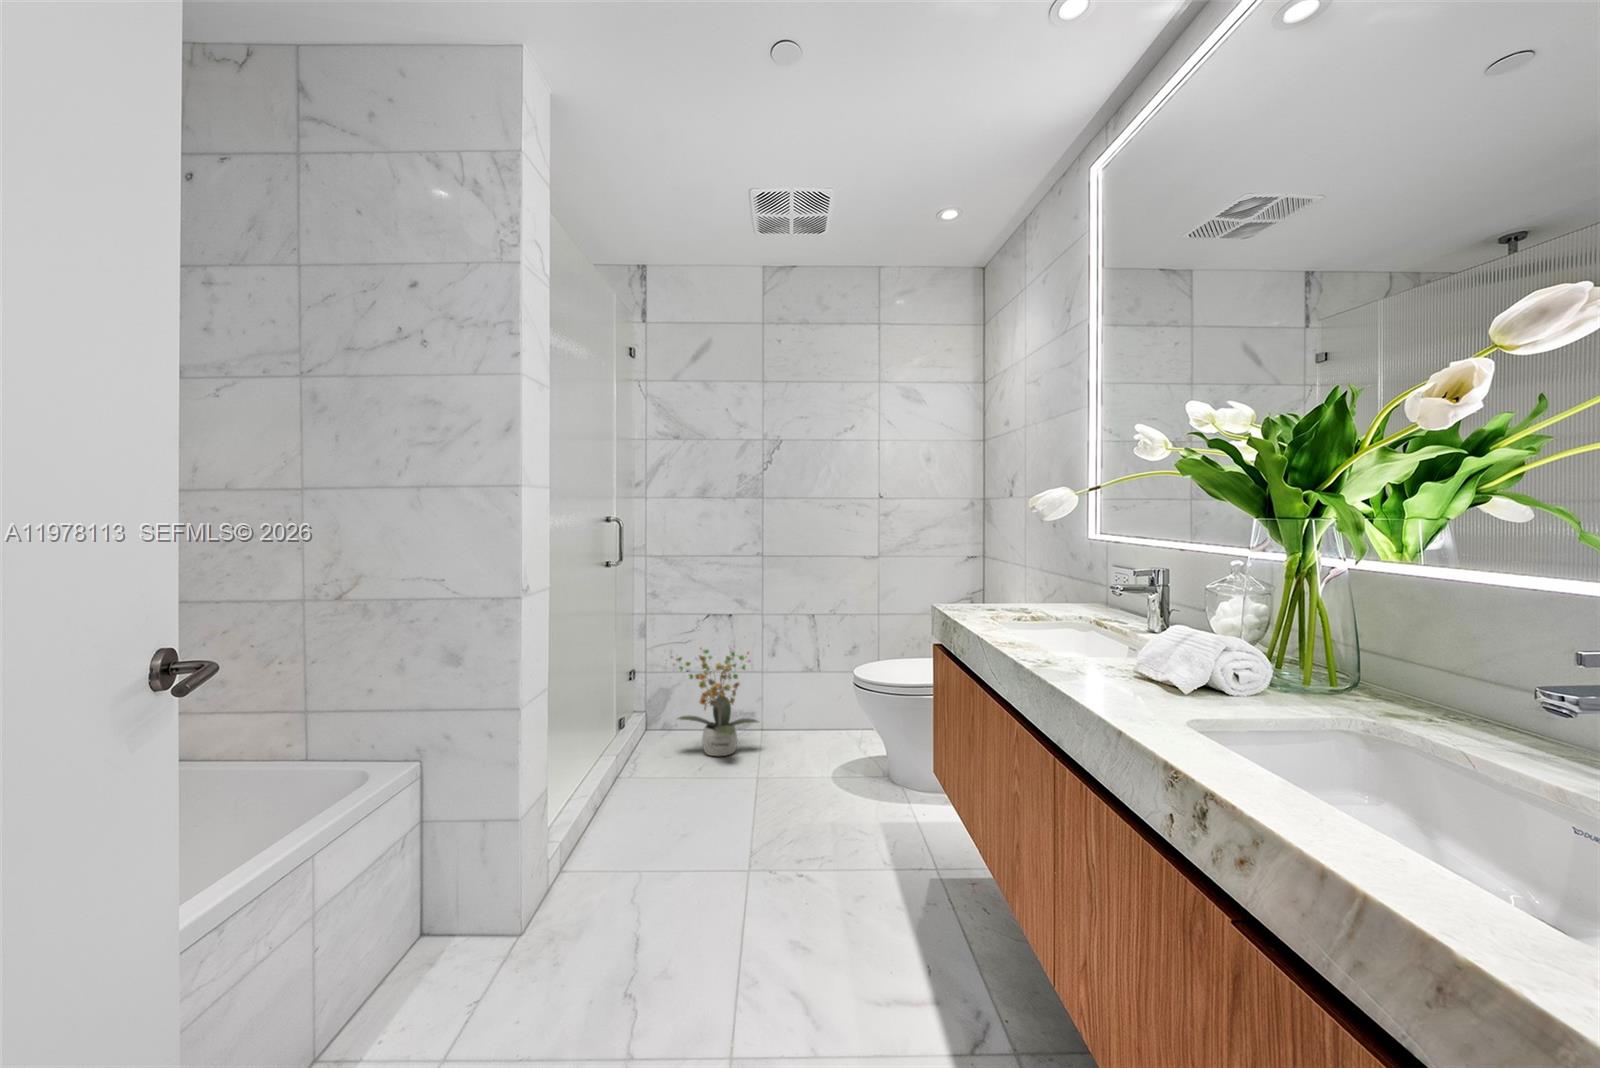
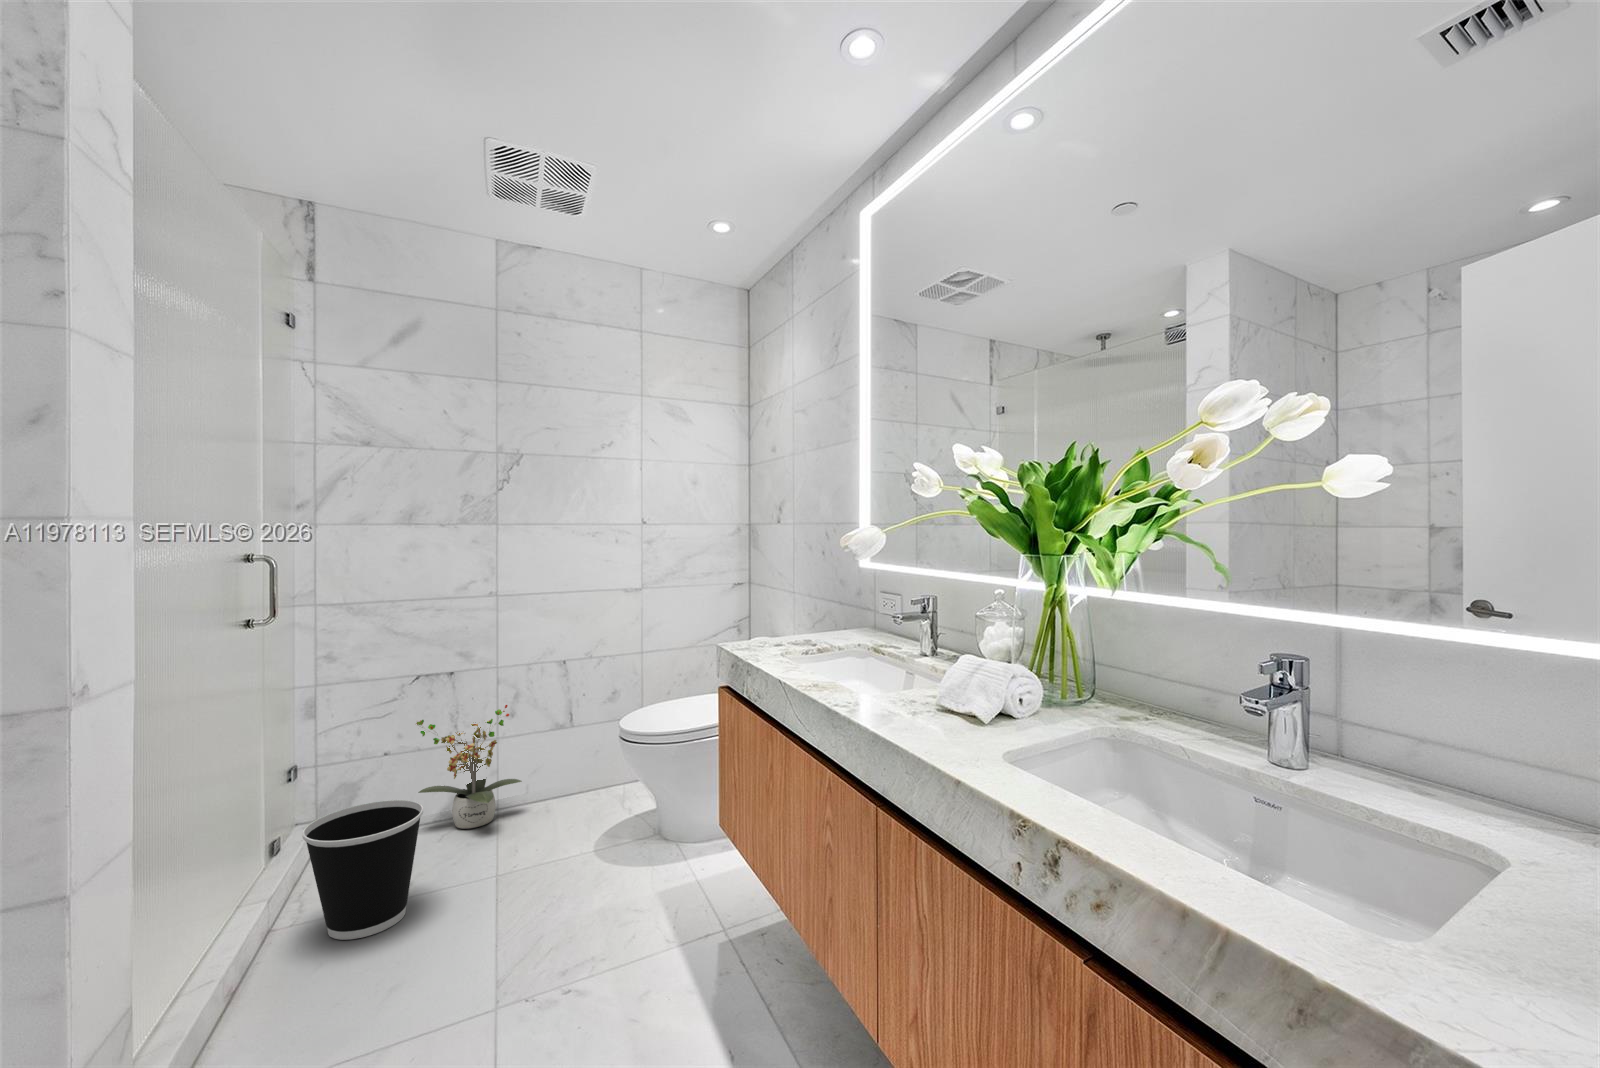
wastebasket: none [589,718,677,826] -> present [302,800,423,940]

